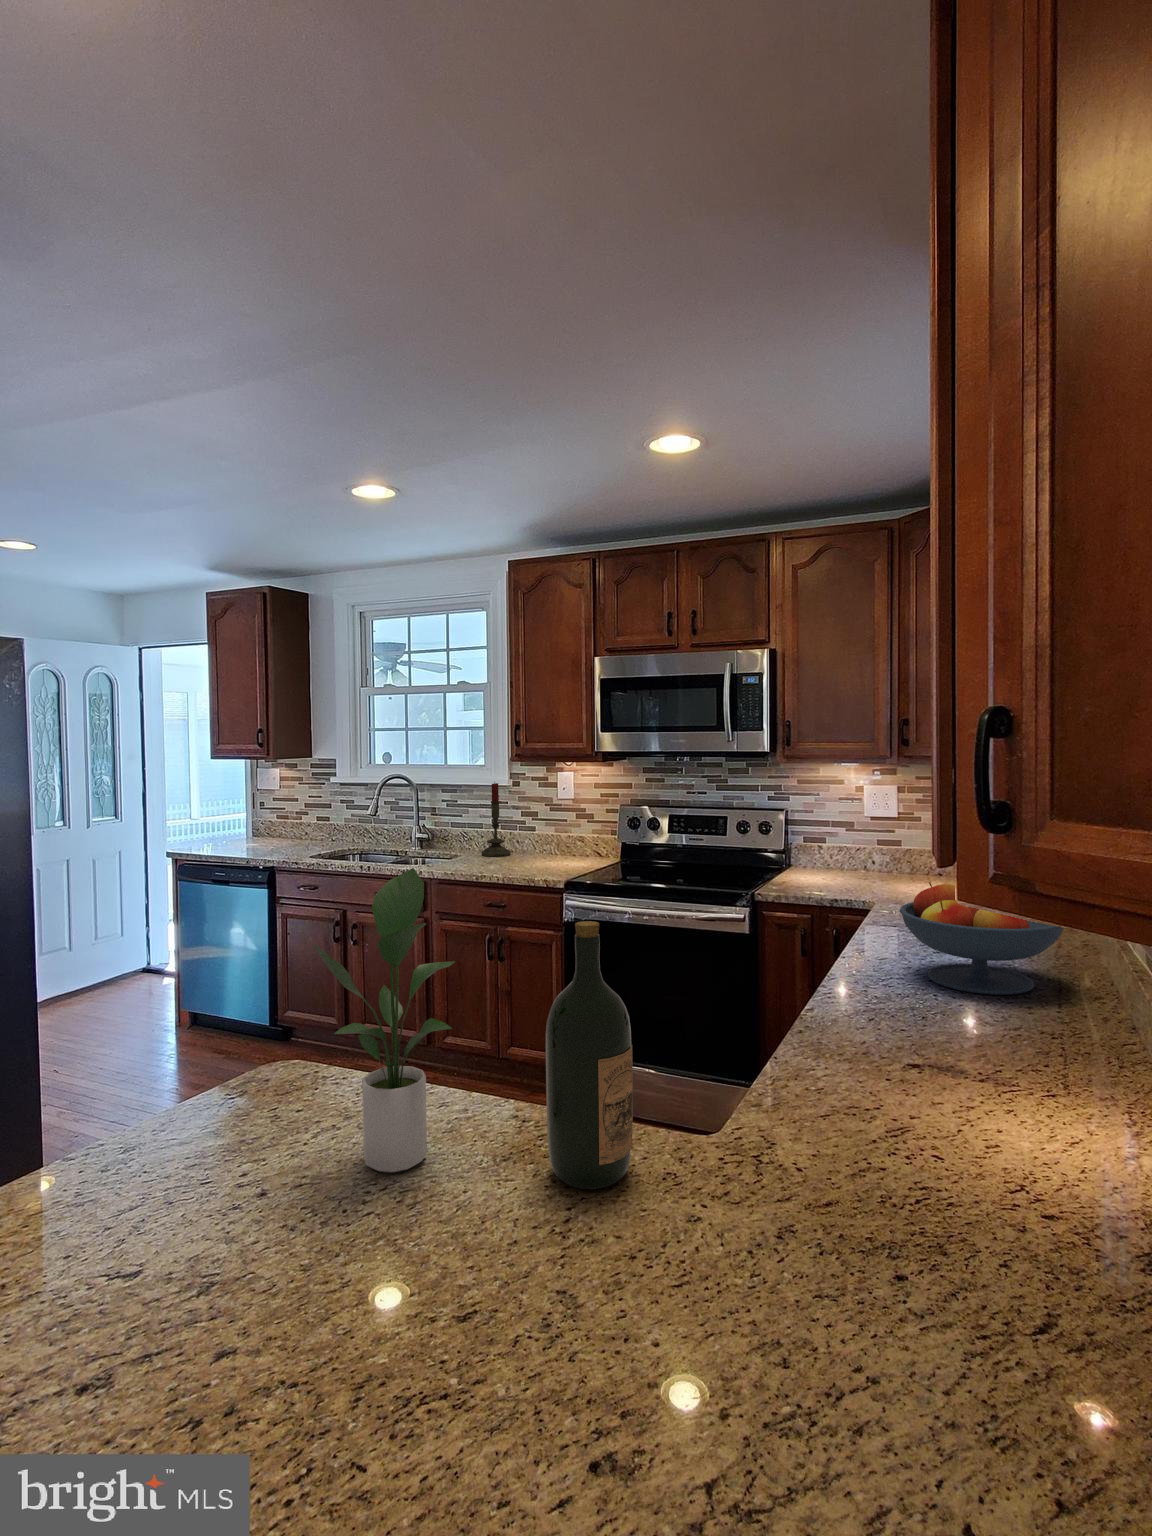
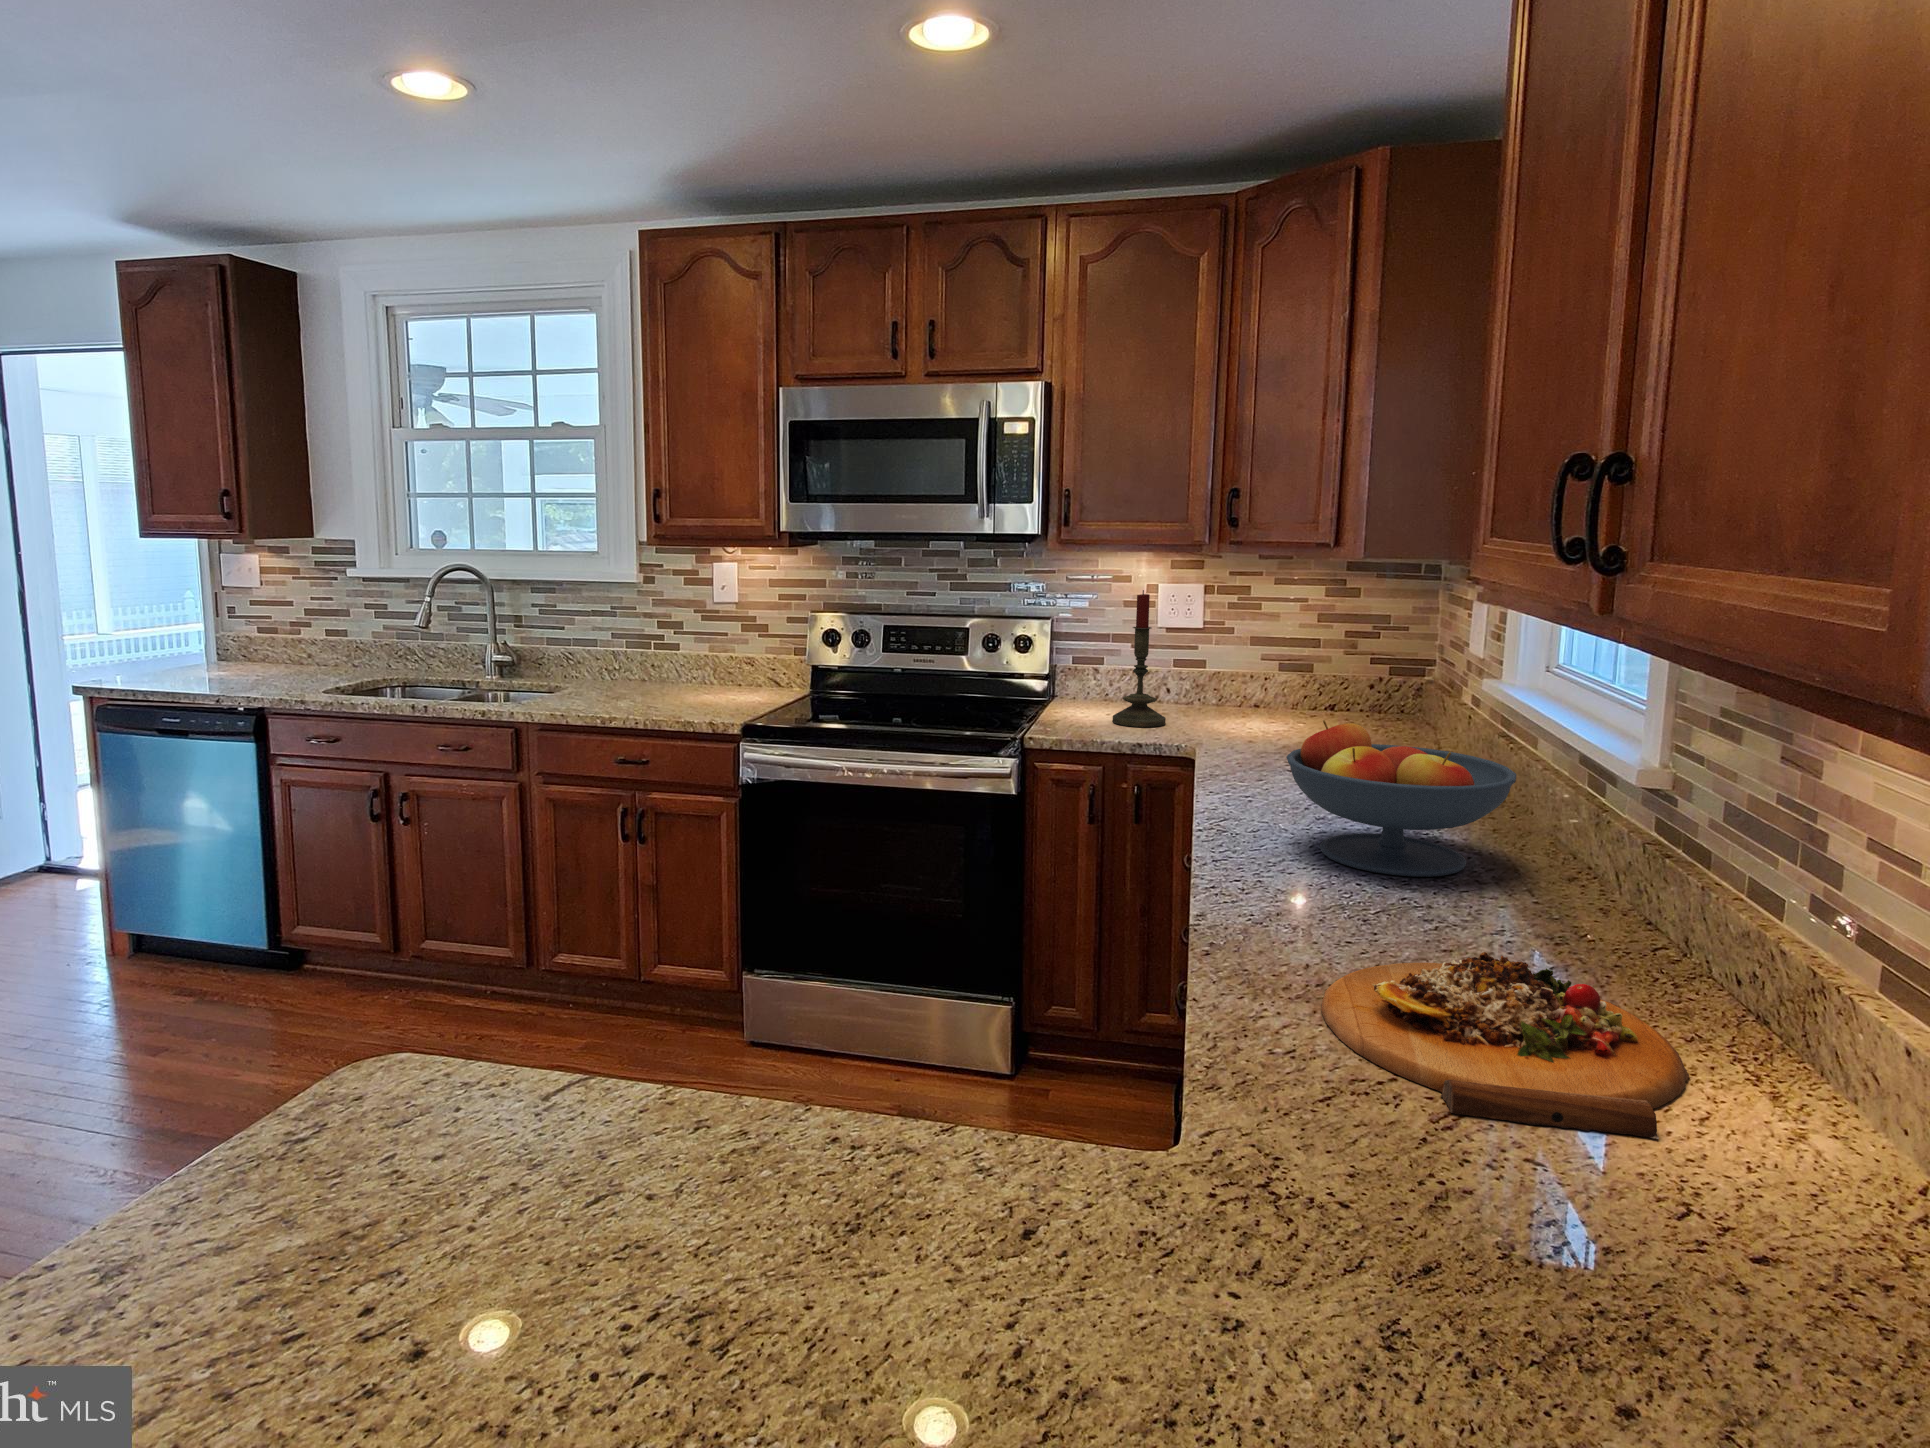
candle: present [481,783,510,857] -> present [1113,590,1166,727]
potted plant: present [313,868,455,1173] -> none [490,718,770,1279]
wine bottle: present [546,921,633,1189] -> none [939,811,1093,1274]
cutting board: none [859,1037,1101,1159] -> present [1321,952,1689,1139]

